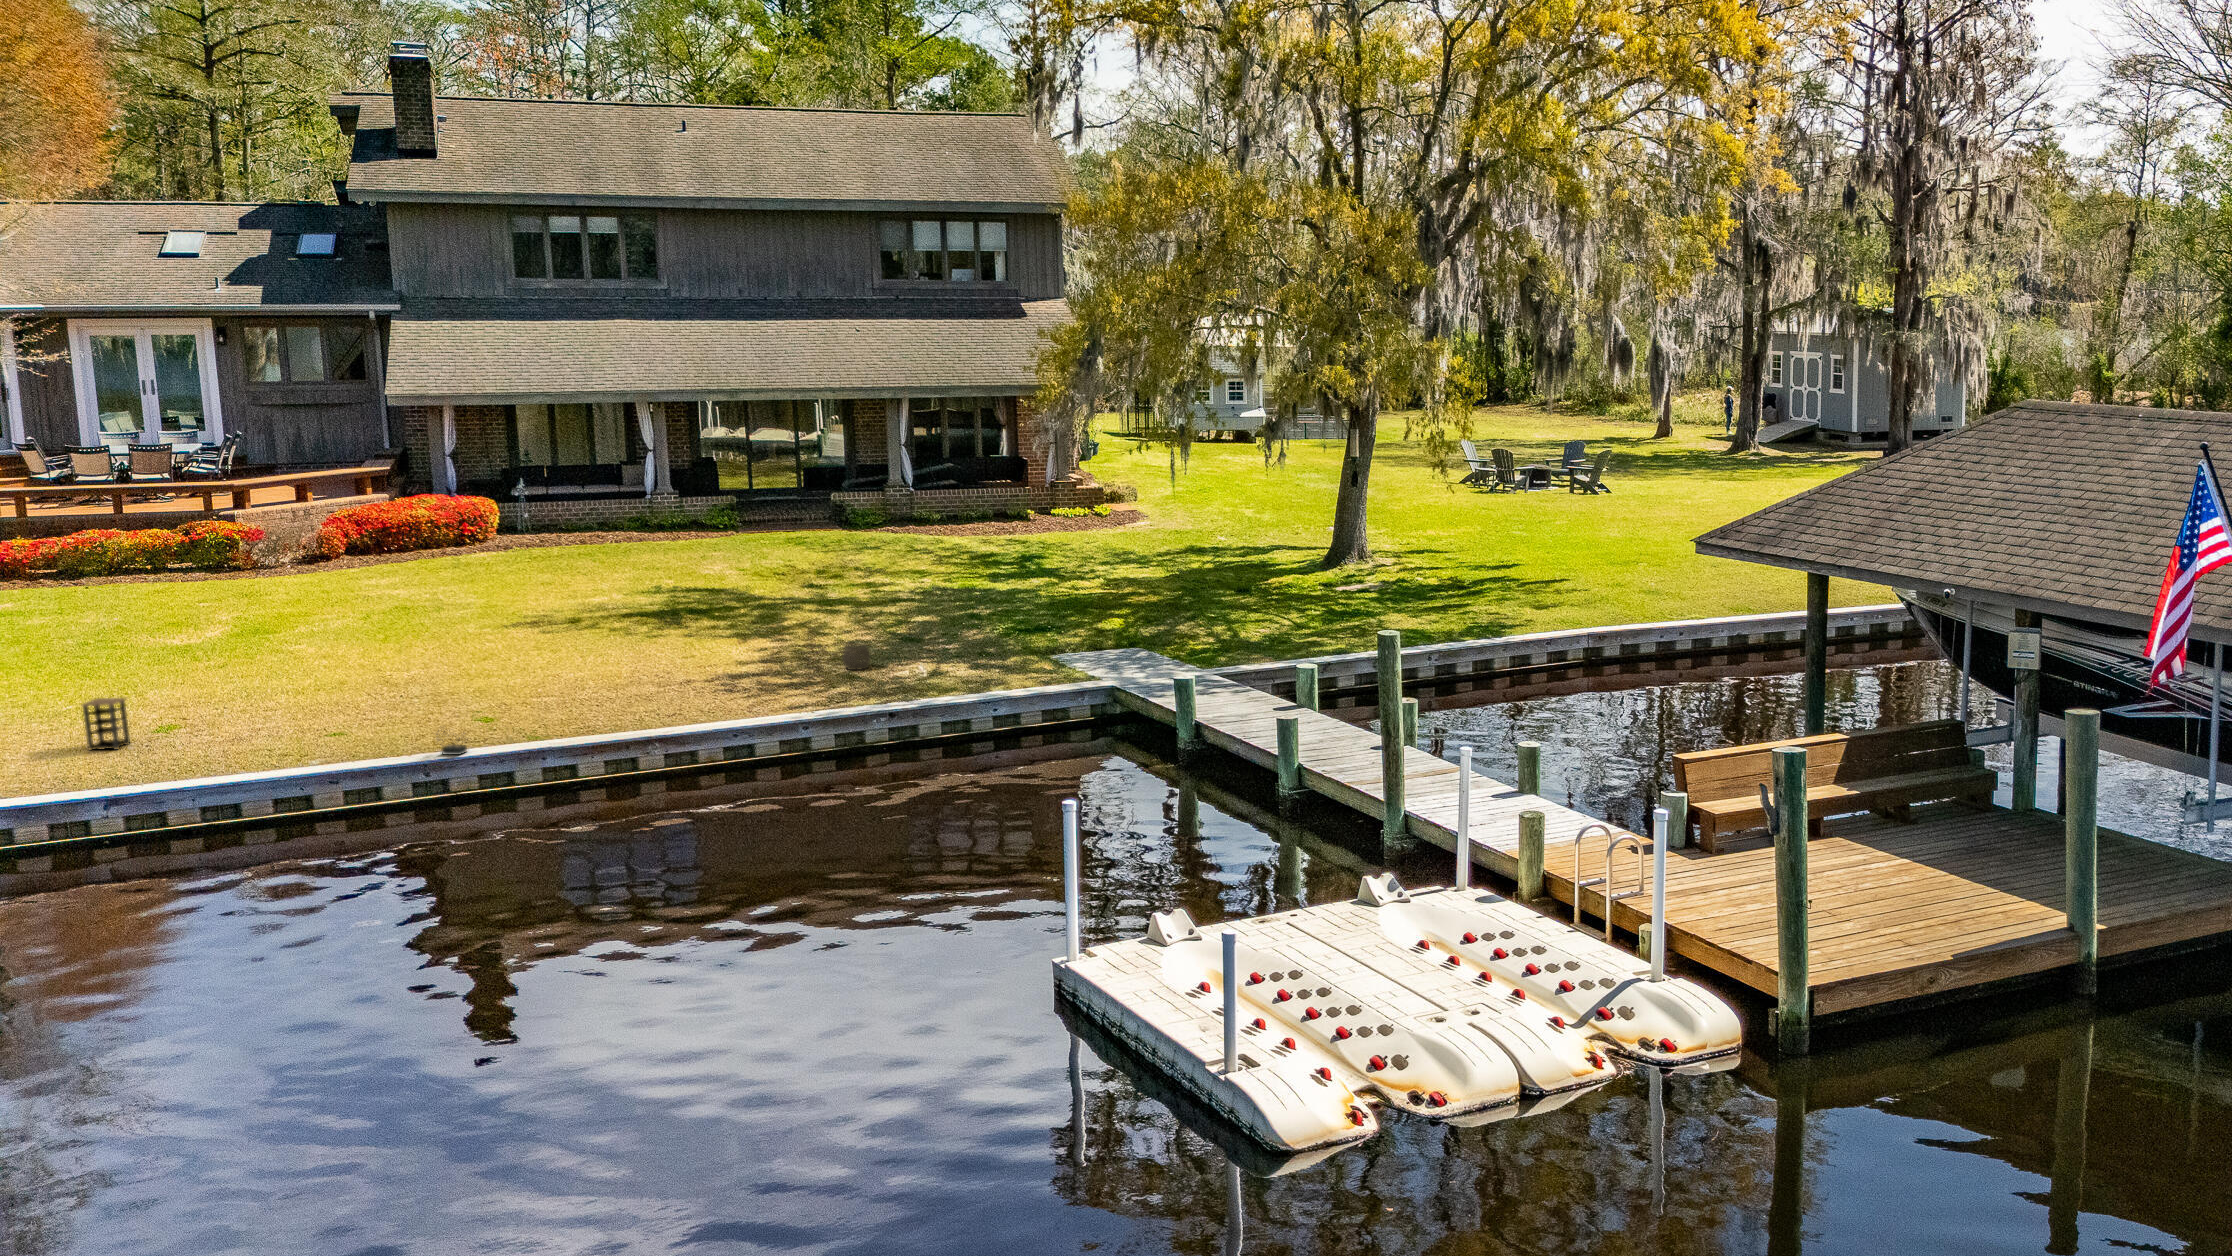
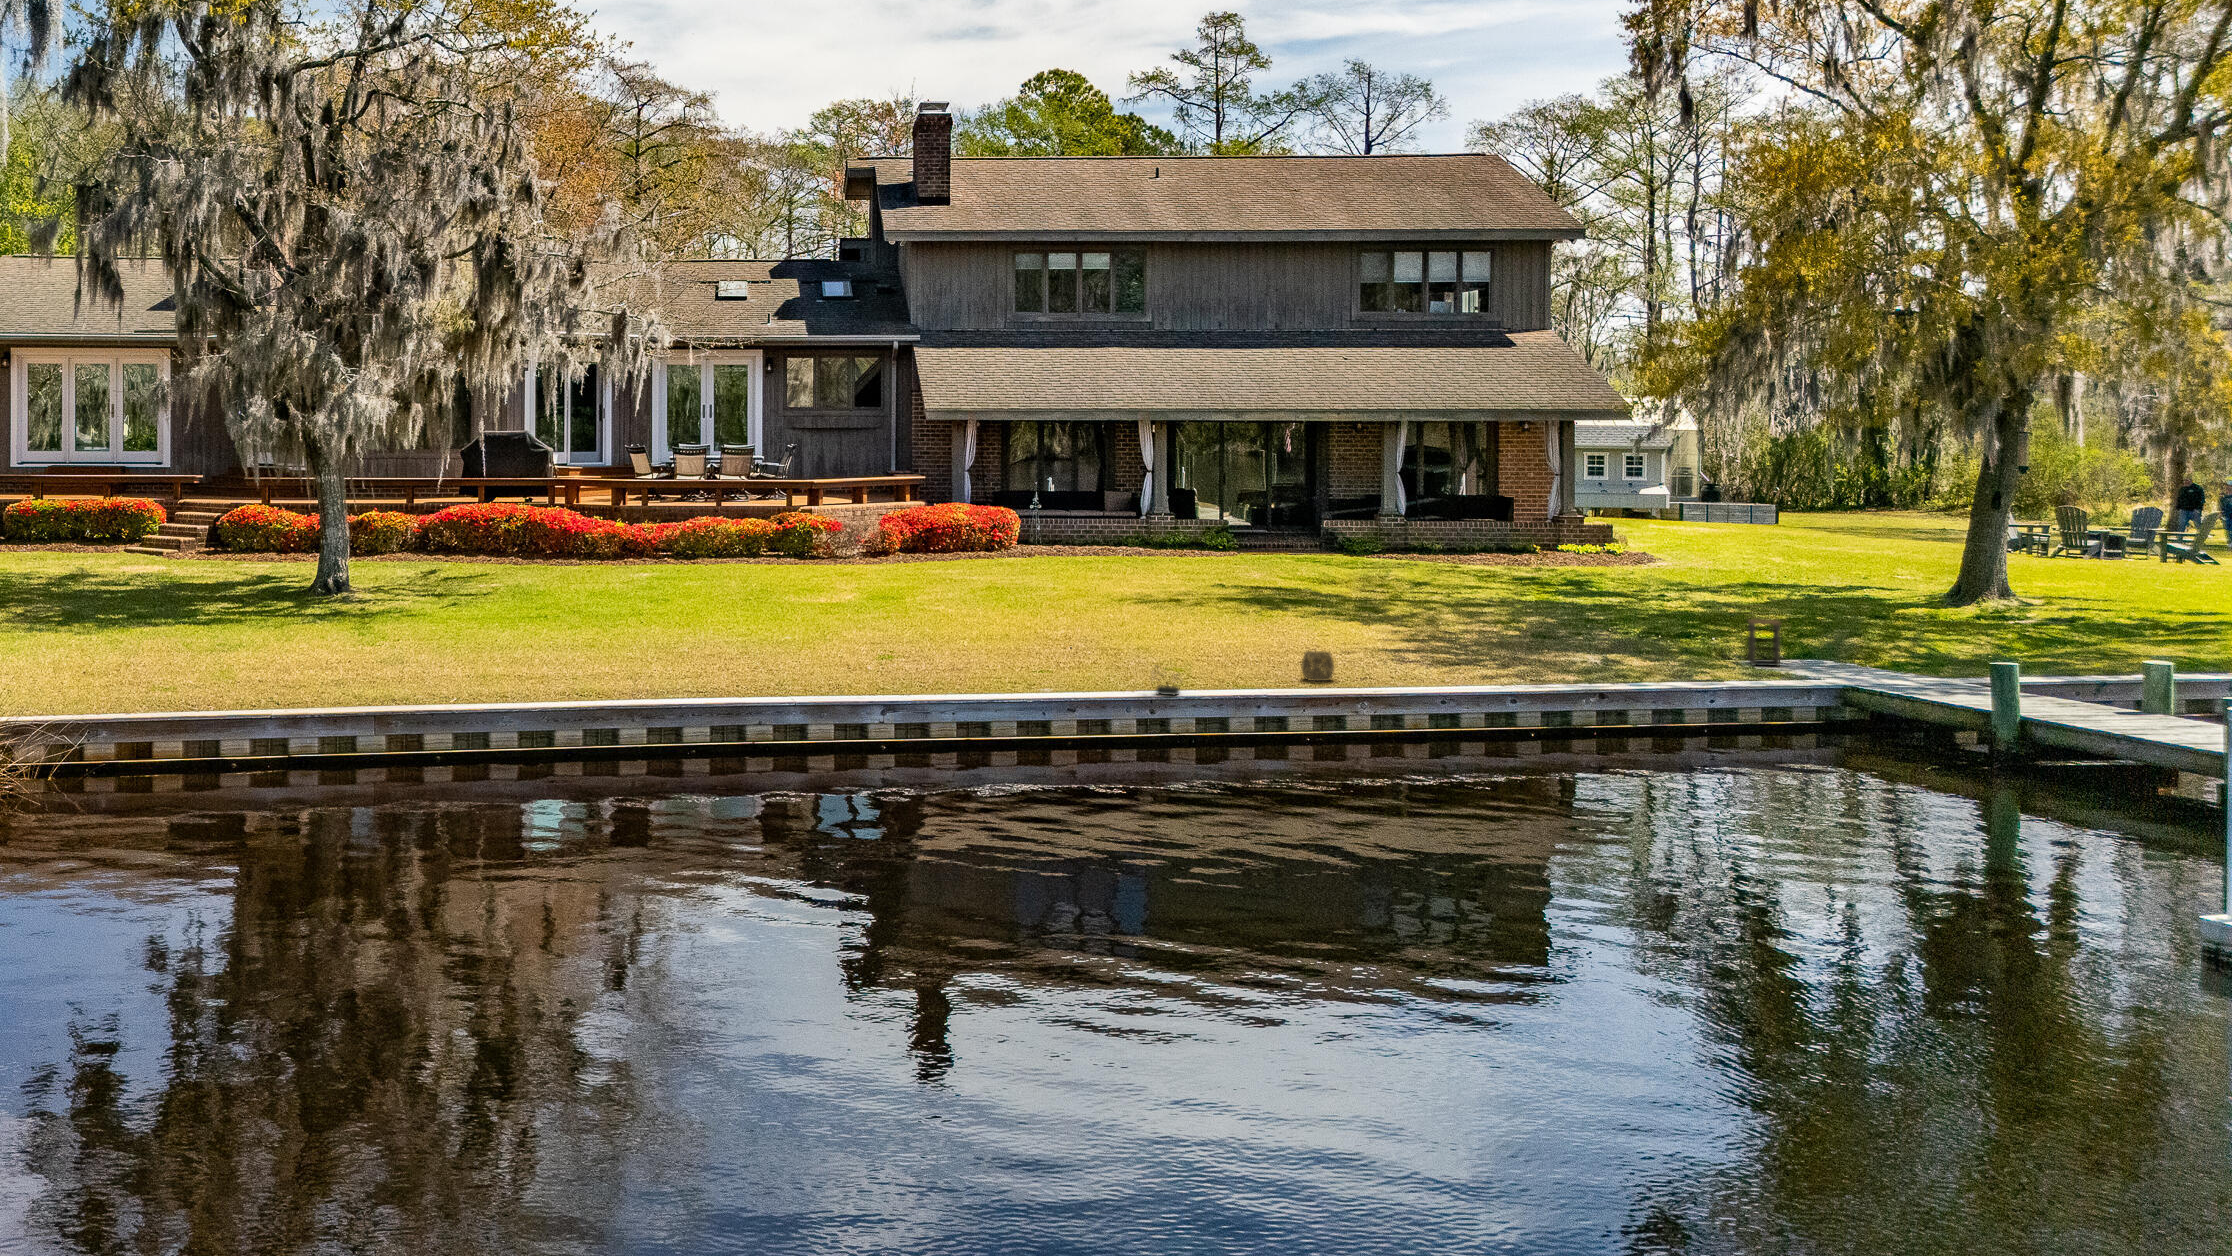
woven basket: present [842,644,870,670] -> present [1301,651,1334,681]
side table: present [82,698,130,750] -> present [1748,619,1780,666]

